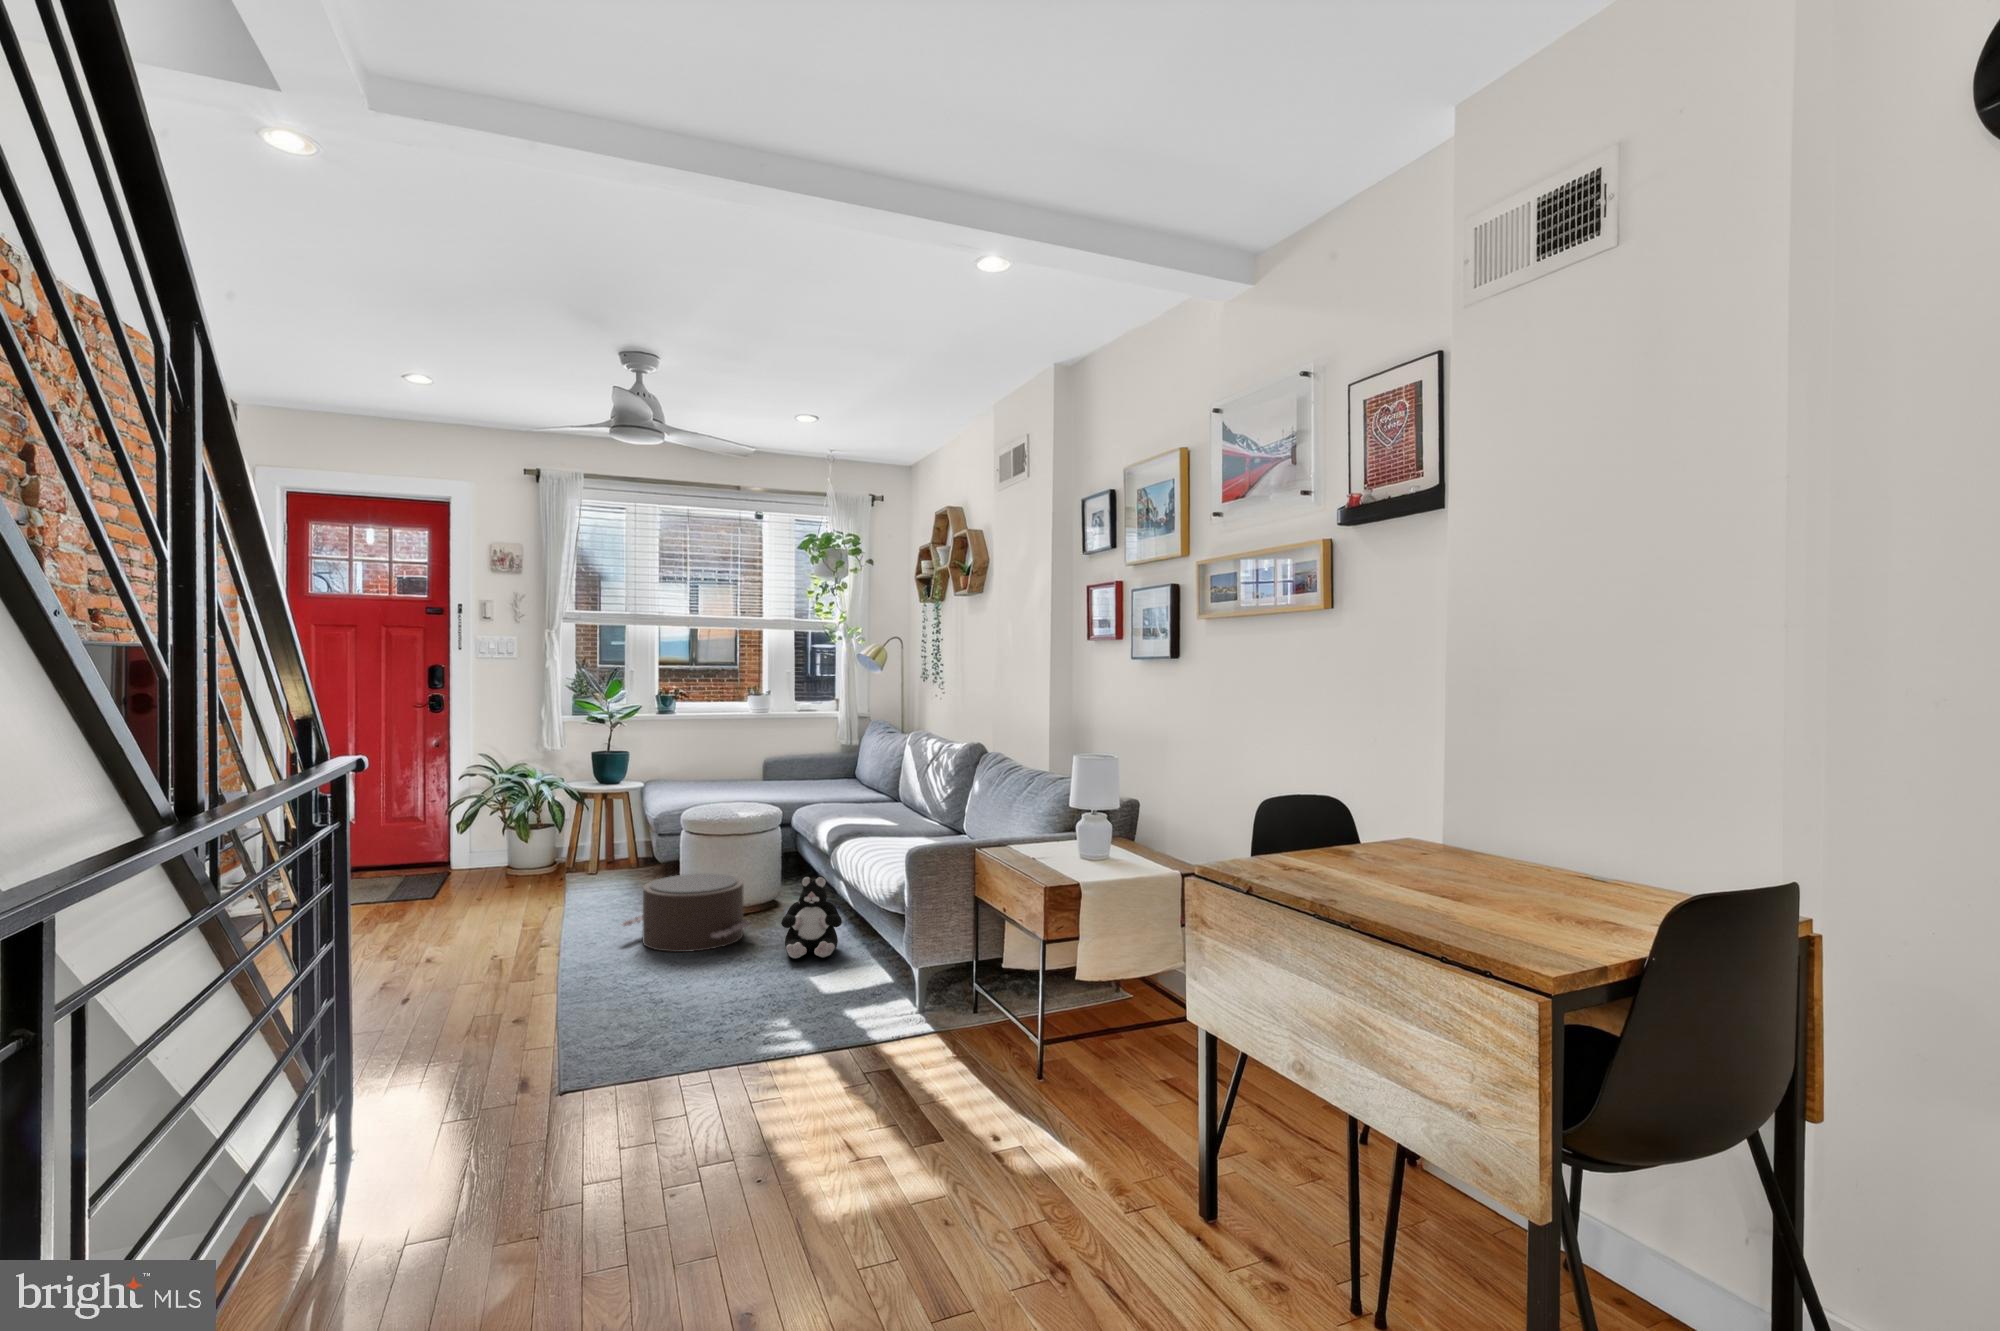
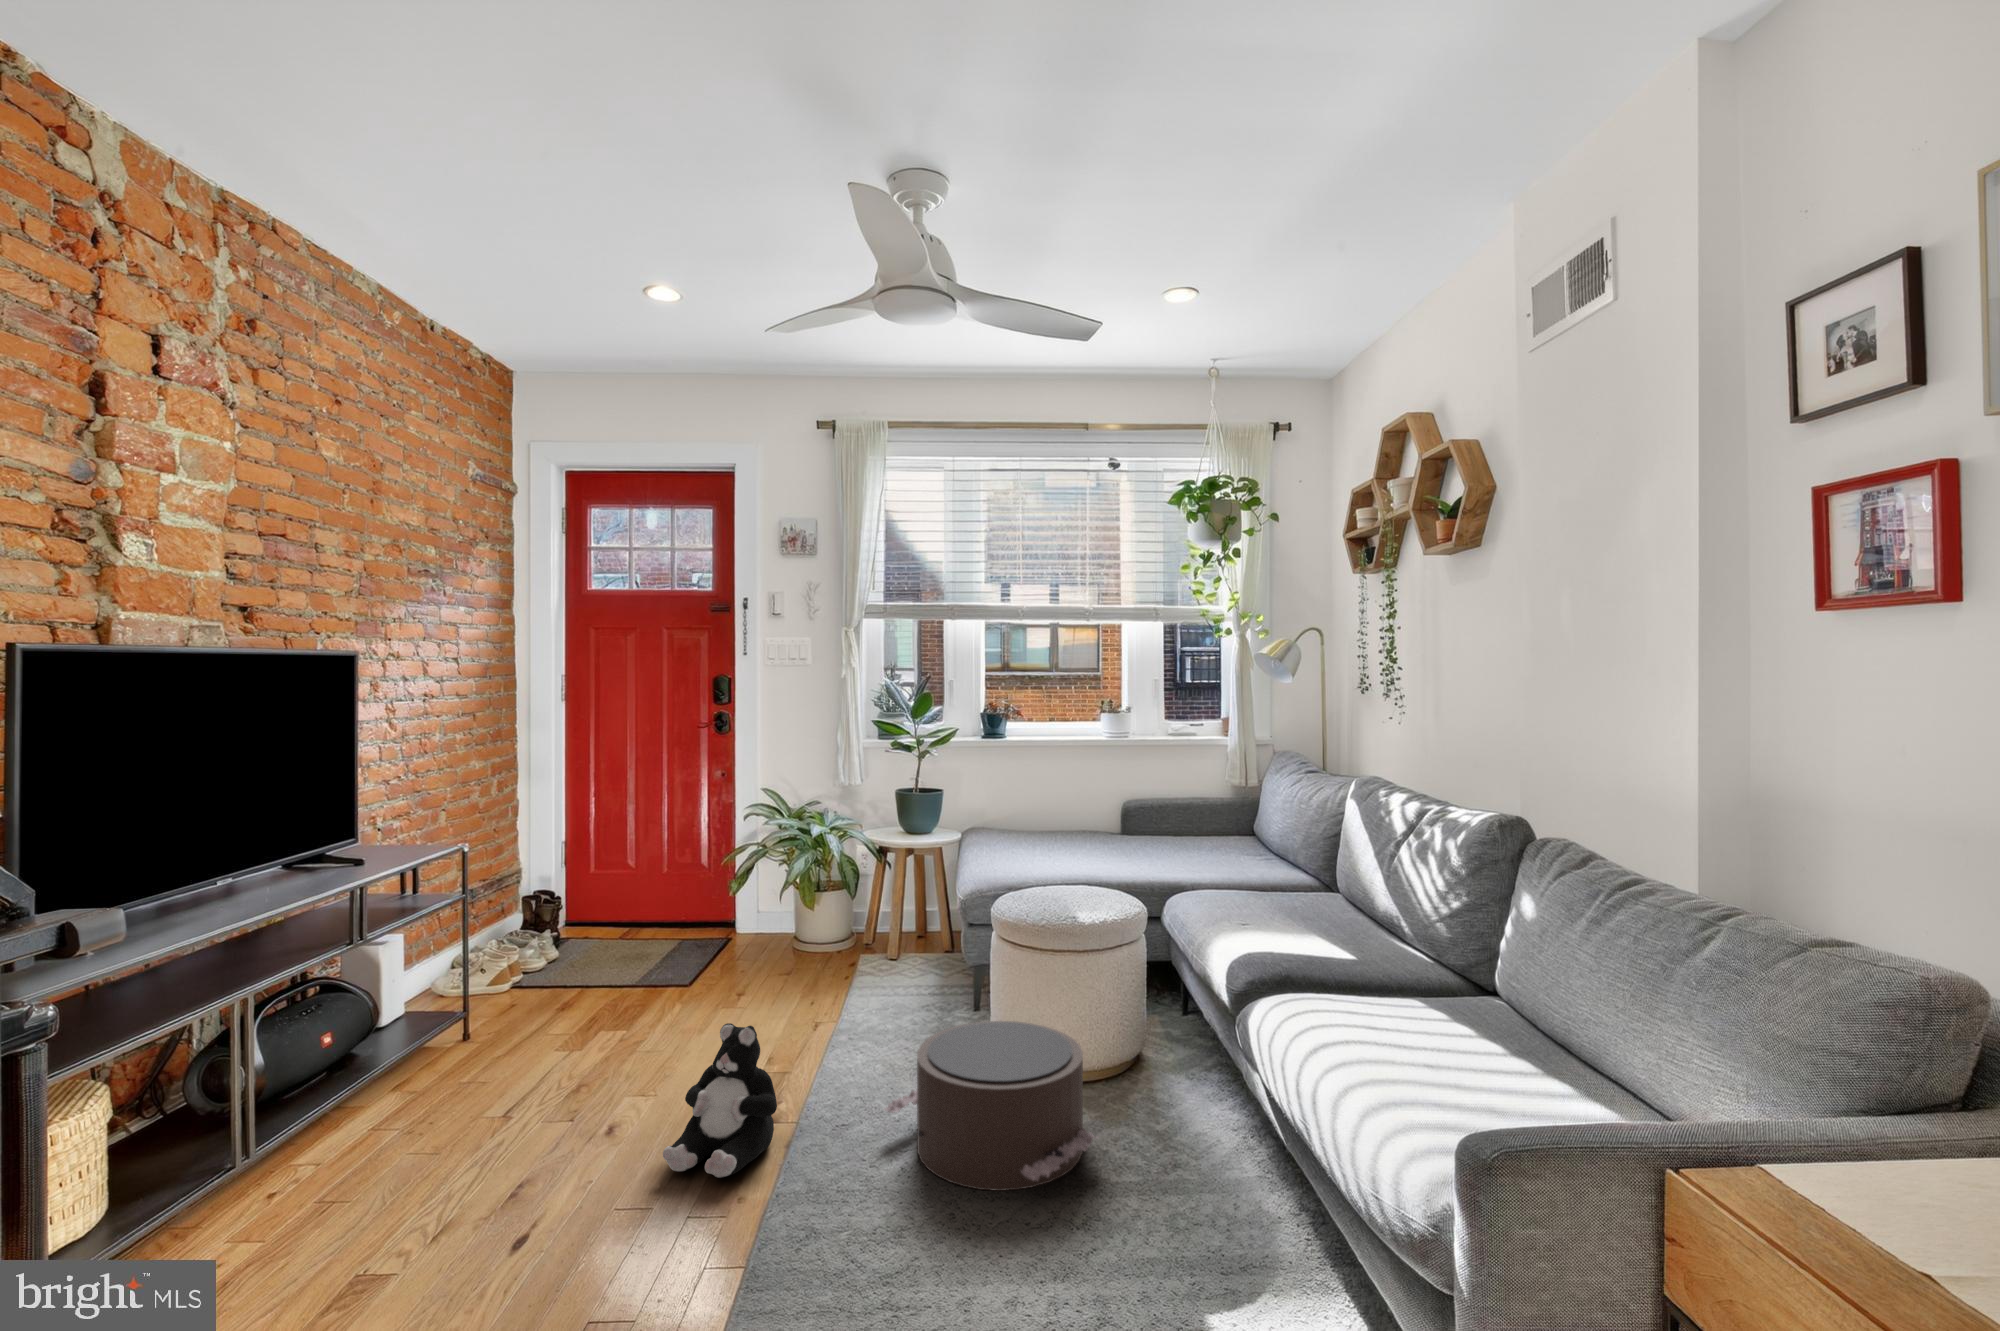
plush toy: present [781,876,842,958] -> present [663,1023,777,1178]

